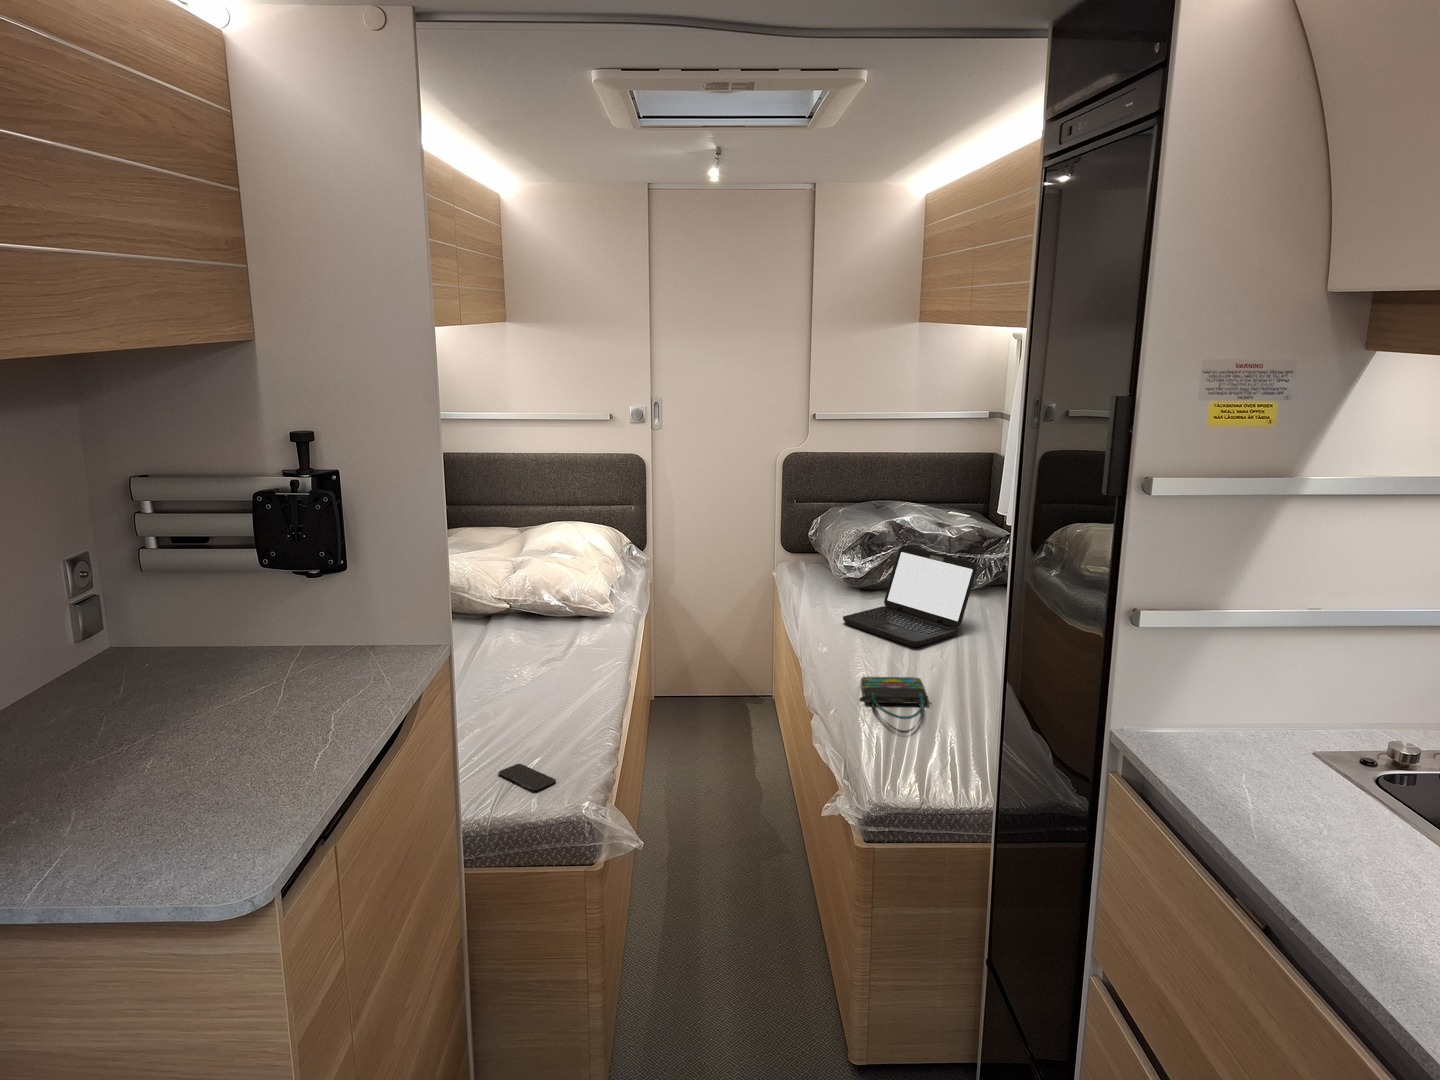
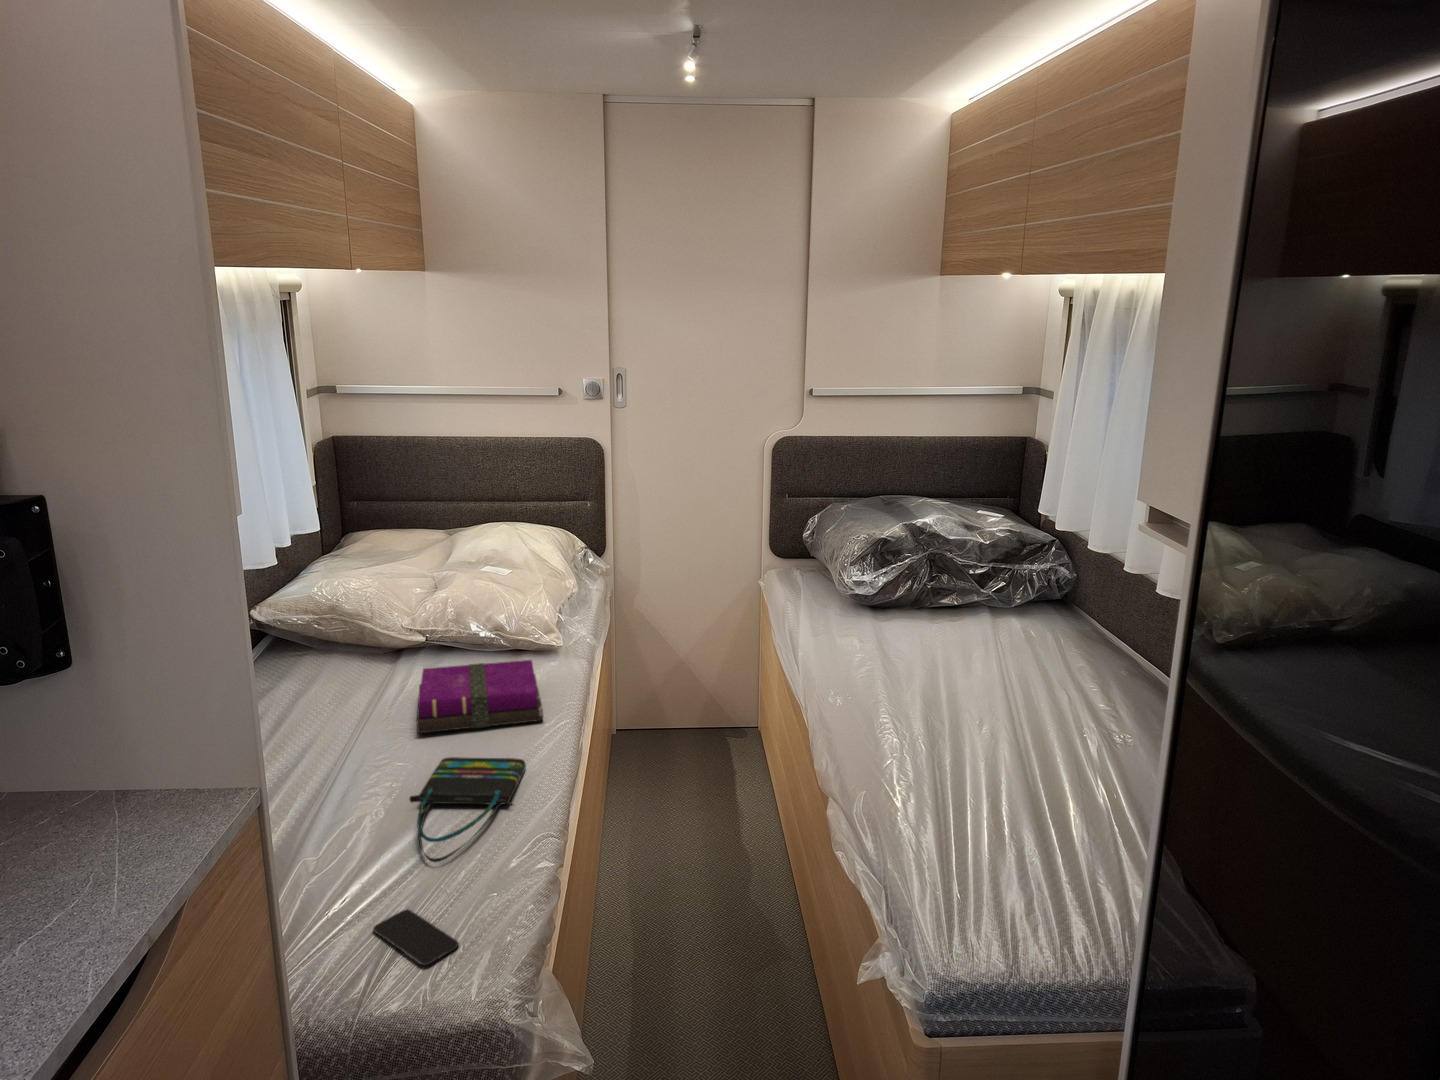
laptop: present [843,545,977,647] -> none [855,556,1030,694]
notebook: none [509,619,603,668] -> present [417,660,543,733]
tote bag: present [860,677,931,733] -> present [409,757,526,863]

